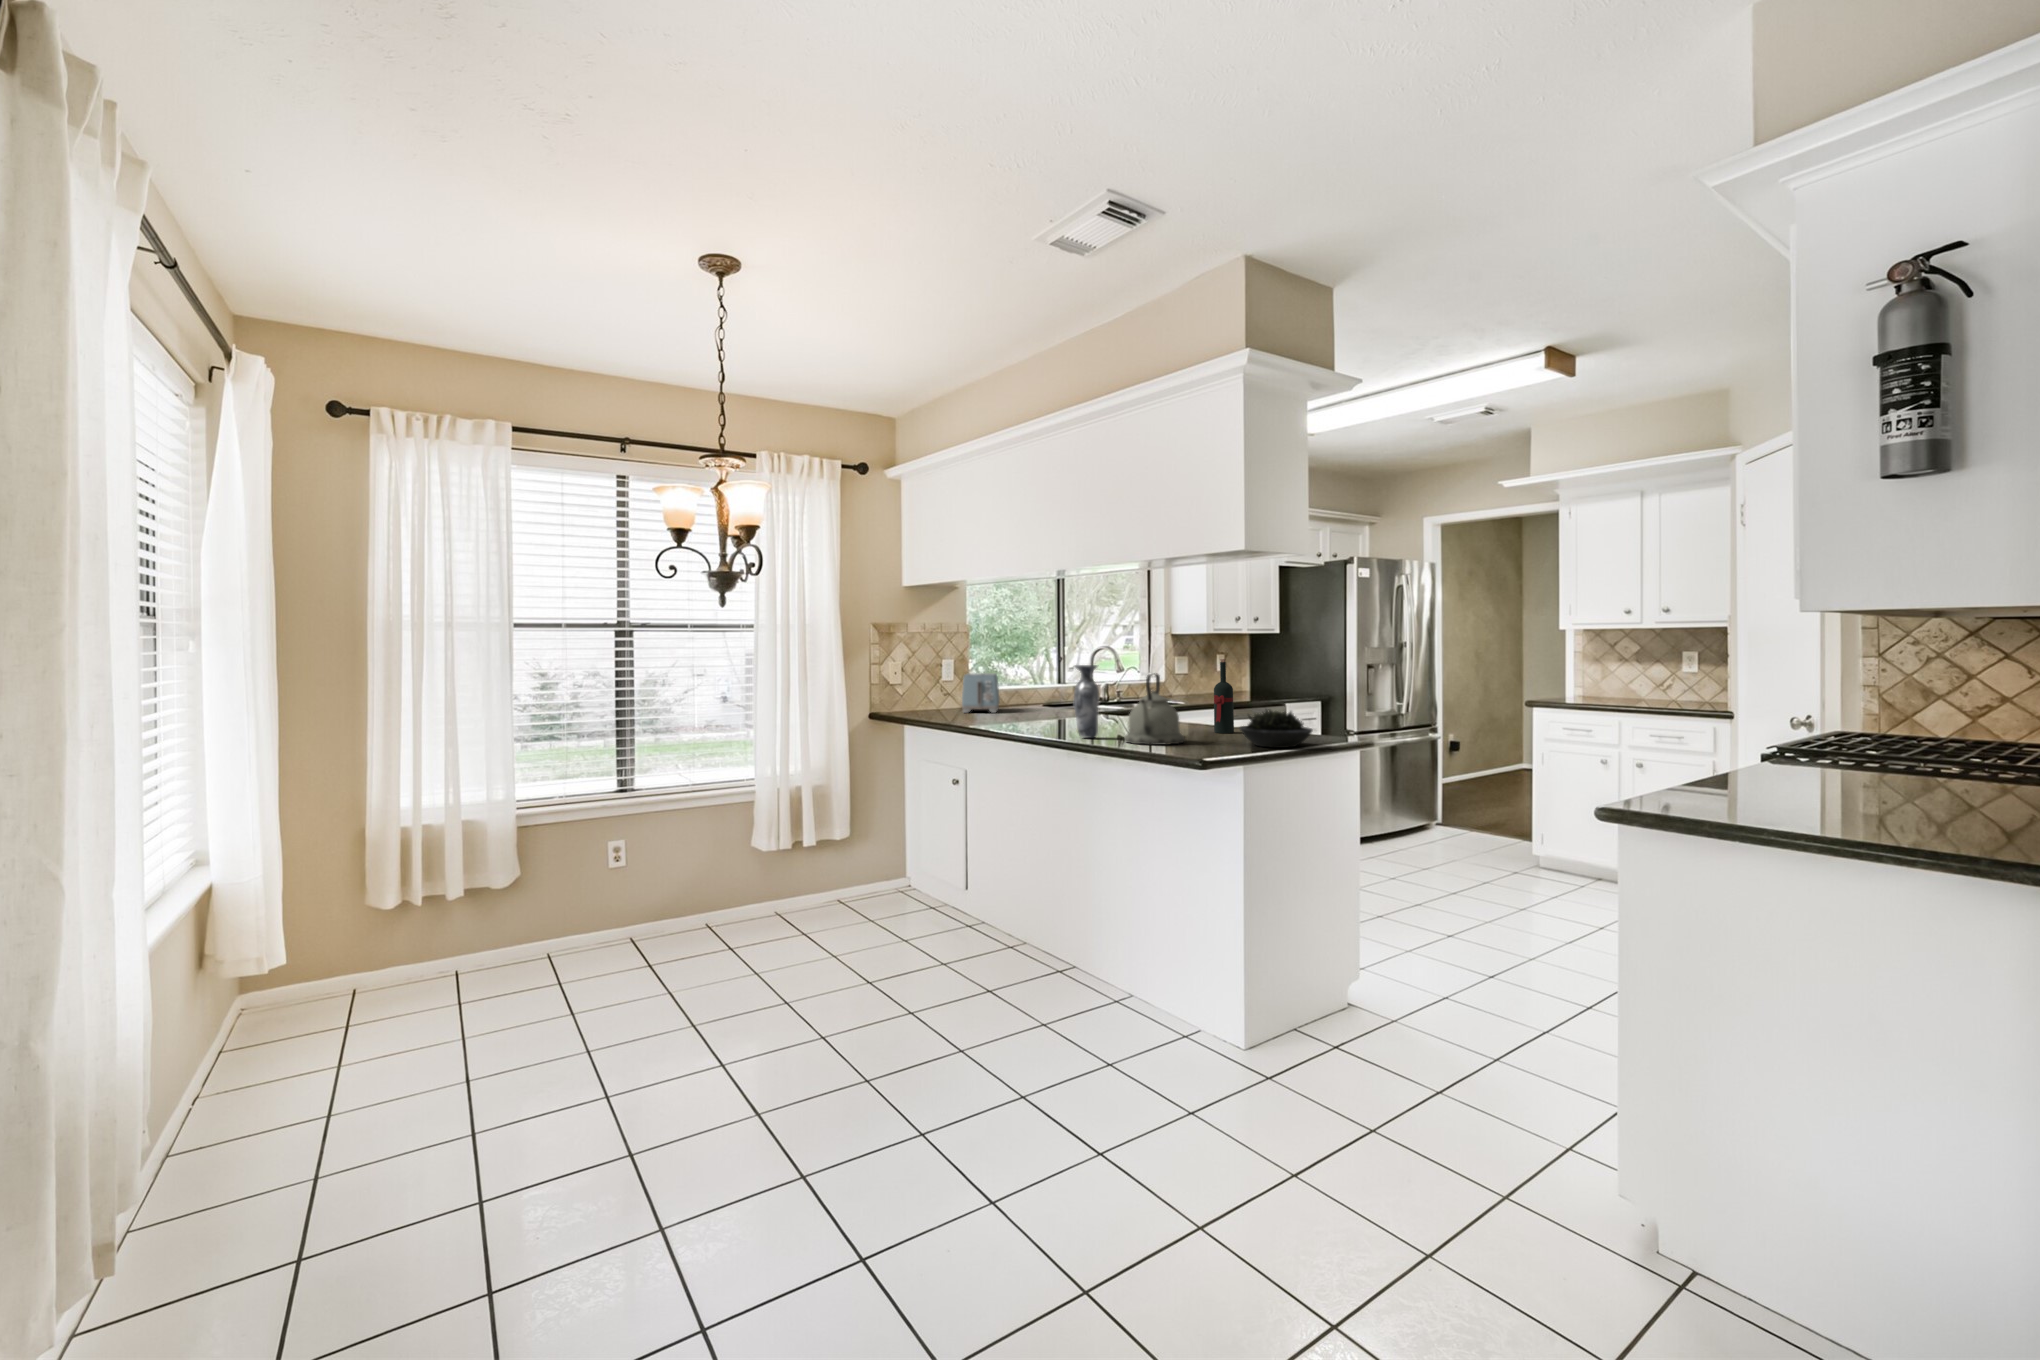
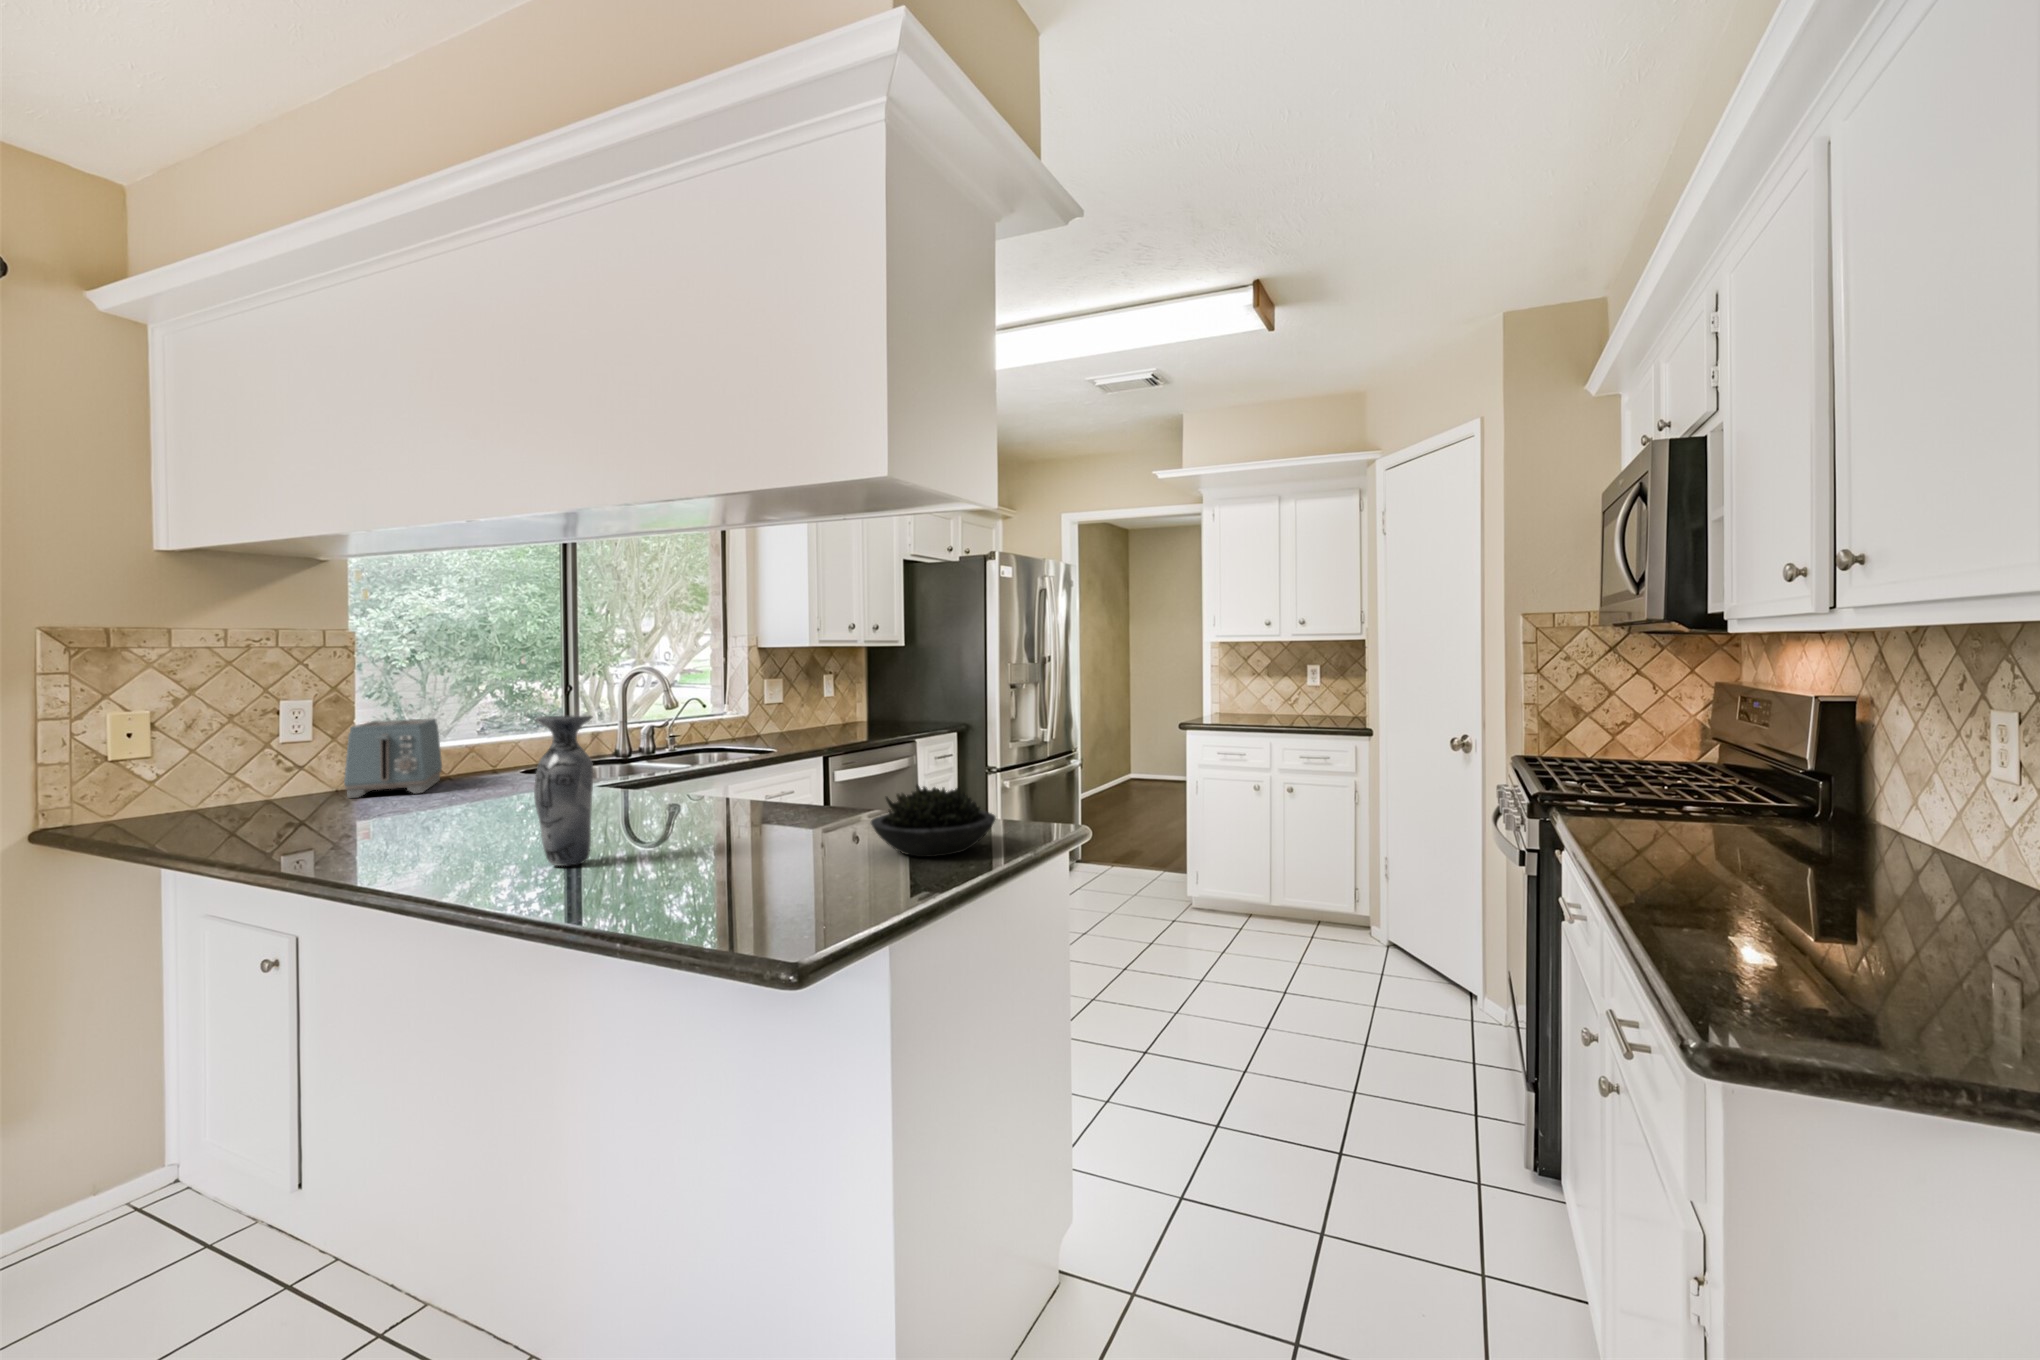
wine bottle: present [1214,659,1234,733] -> none [823,693,856,818]
kettle: present [1124,673,1185,745] -> none [643,729,769,877]

